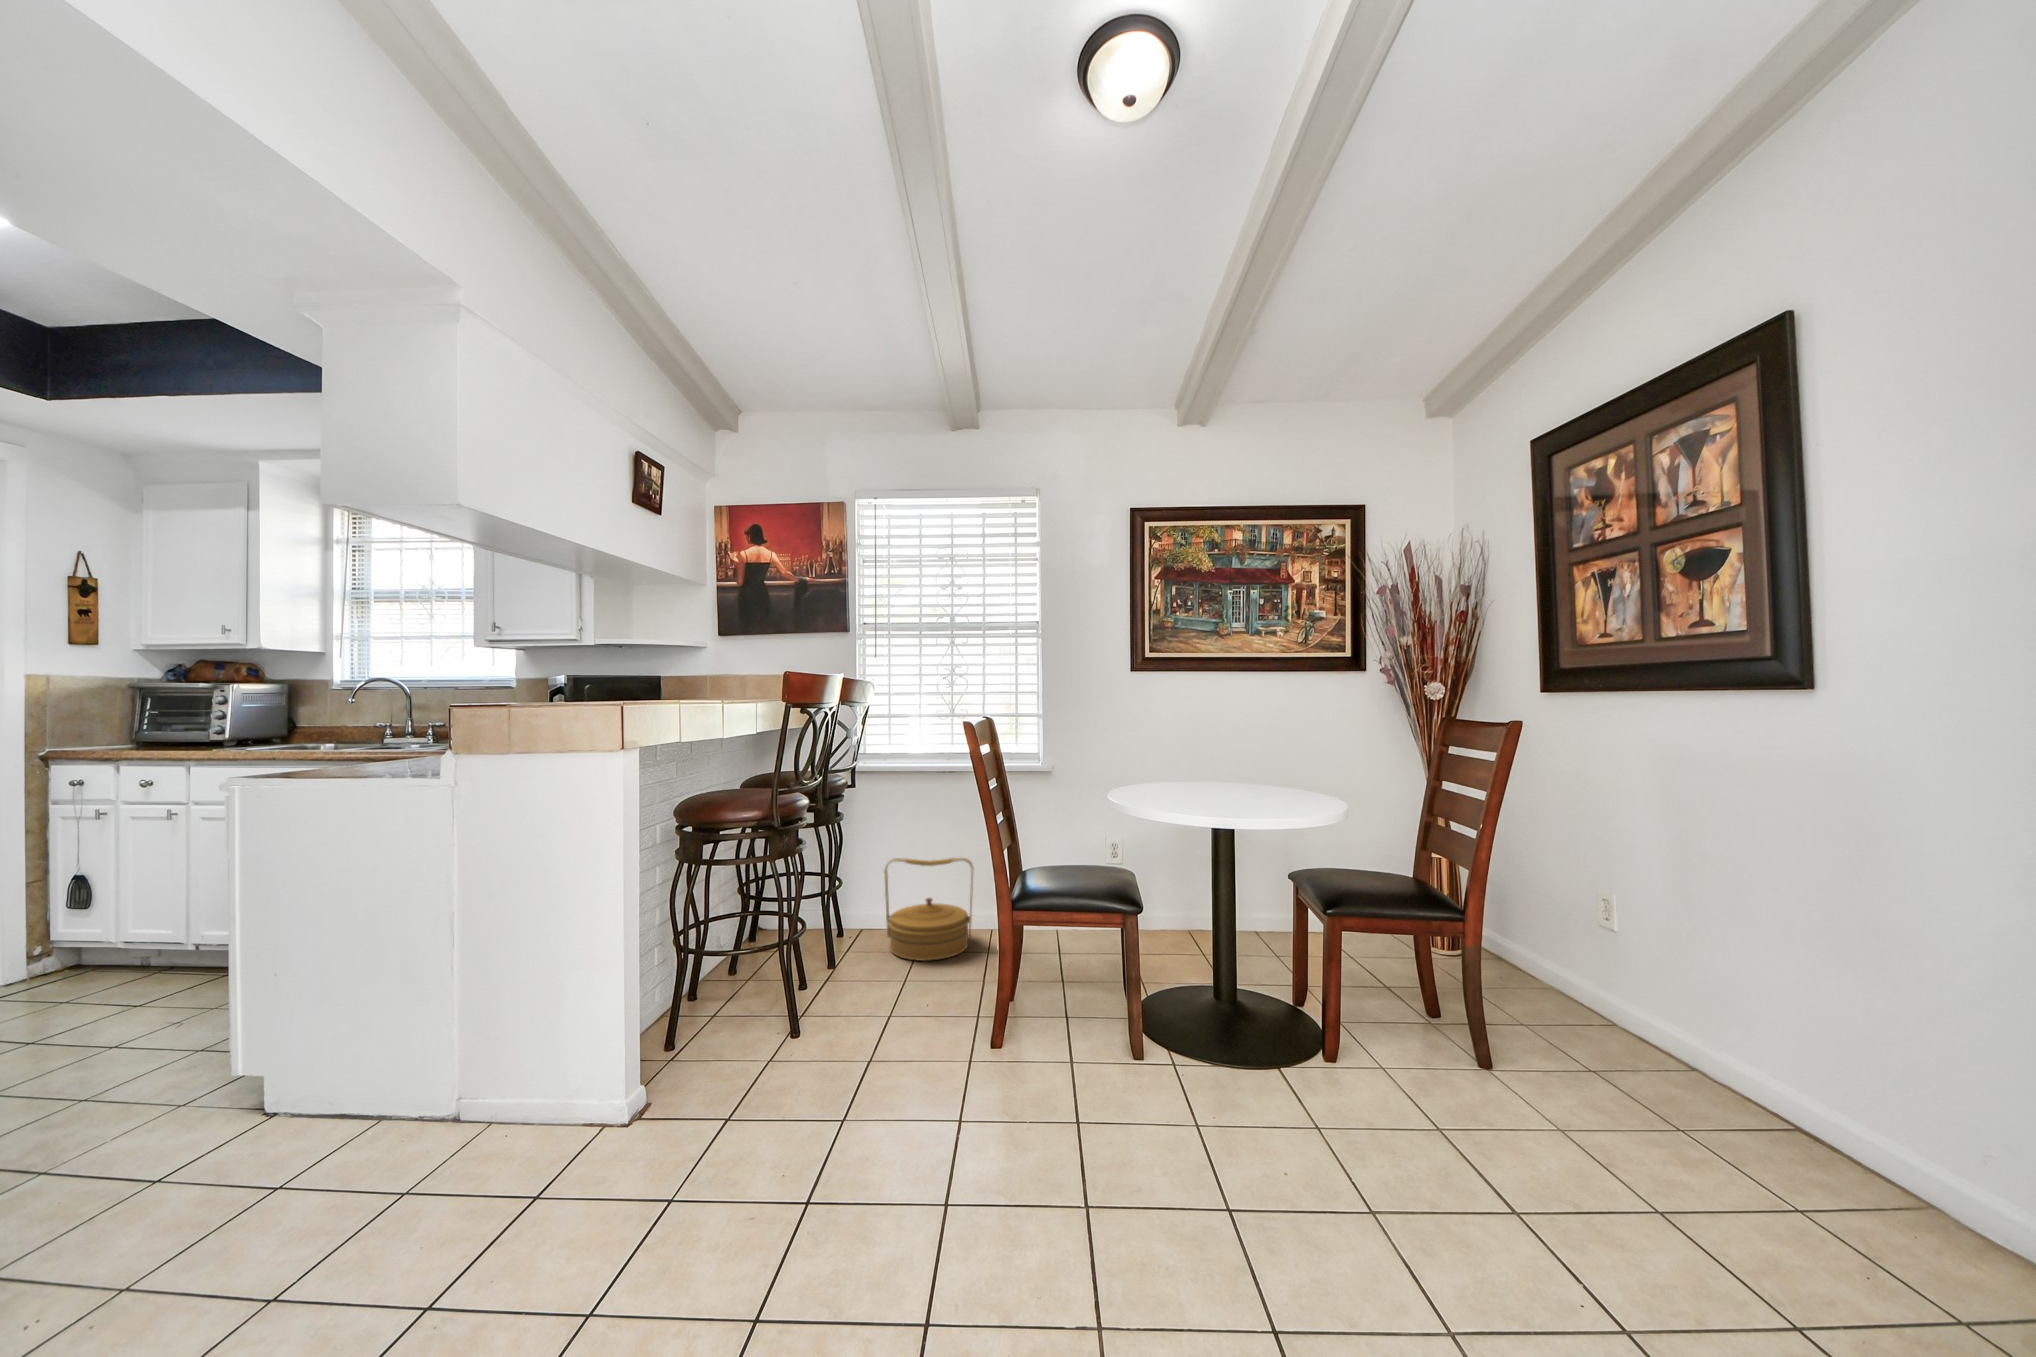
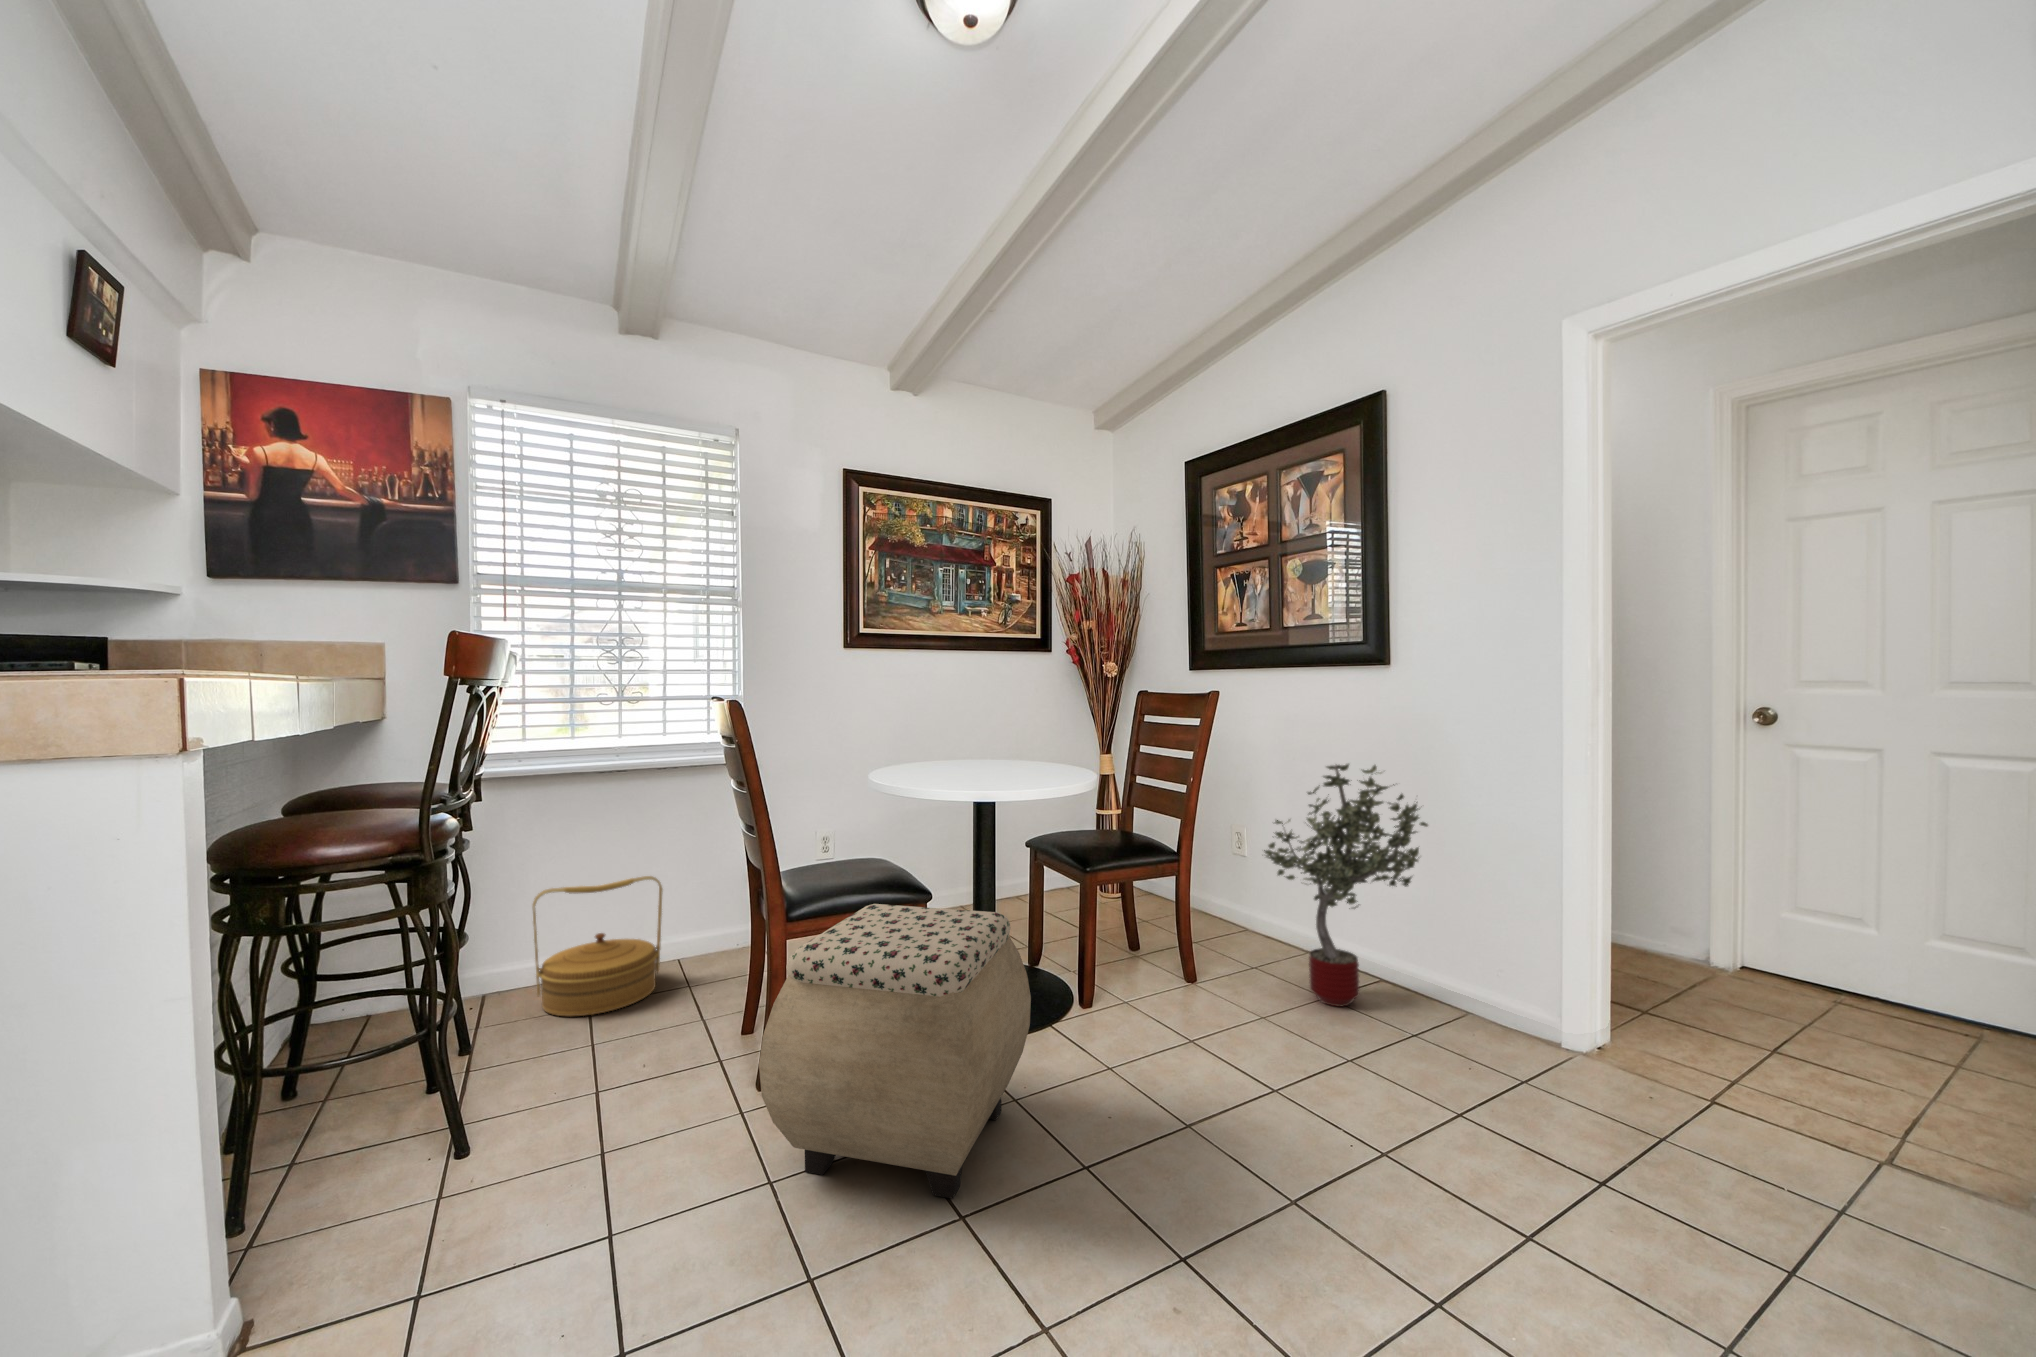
potted tree: none [1609,829,1889,1174] -> present [1264,764,1428,1007]
ottoman: none [947,915,1215,1215] -> present [759,904,1031,1198]

